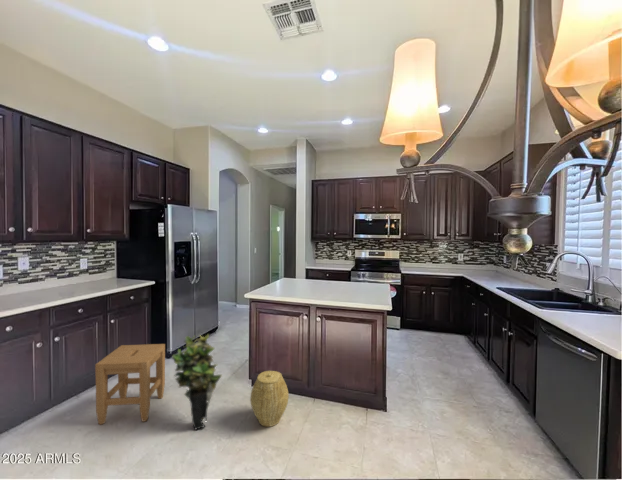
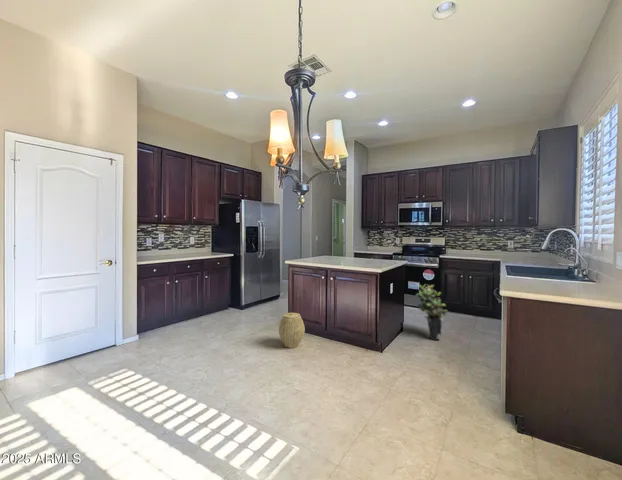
potted plant: present [172,335,221,430] -> present [416,285,447,340]
stool: present [95,344,165,424] -> none [193,290,234,335]

